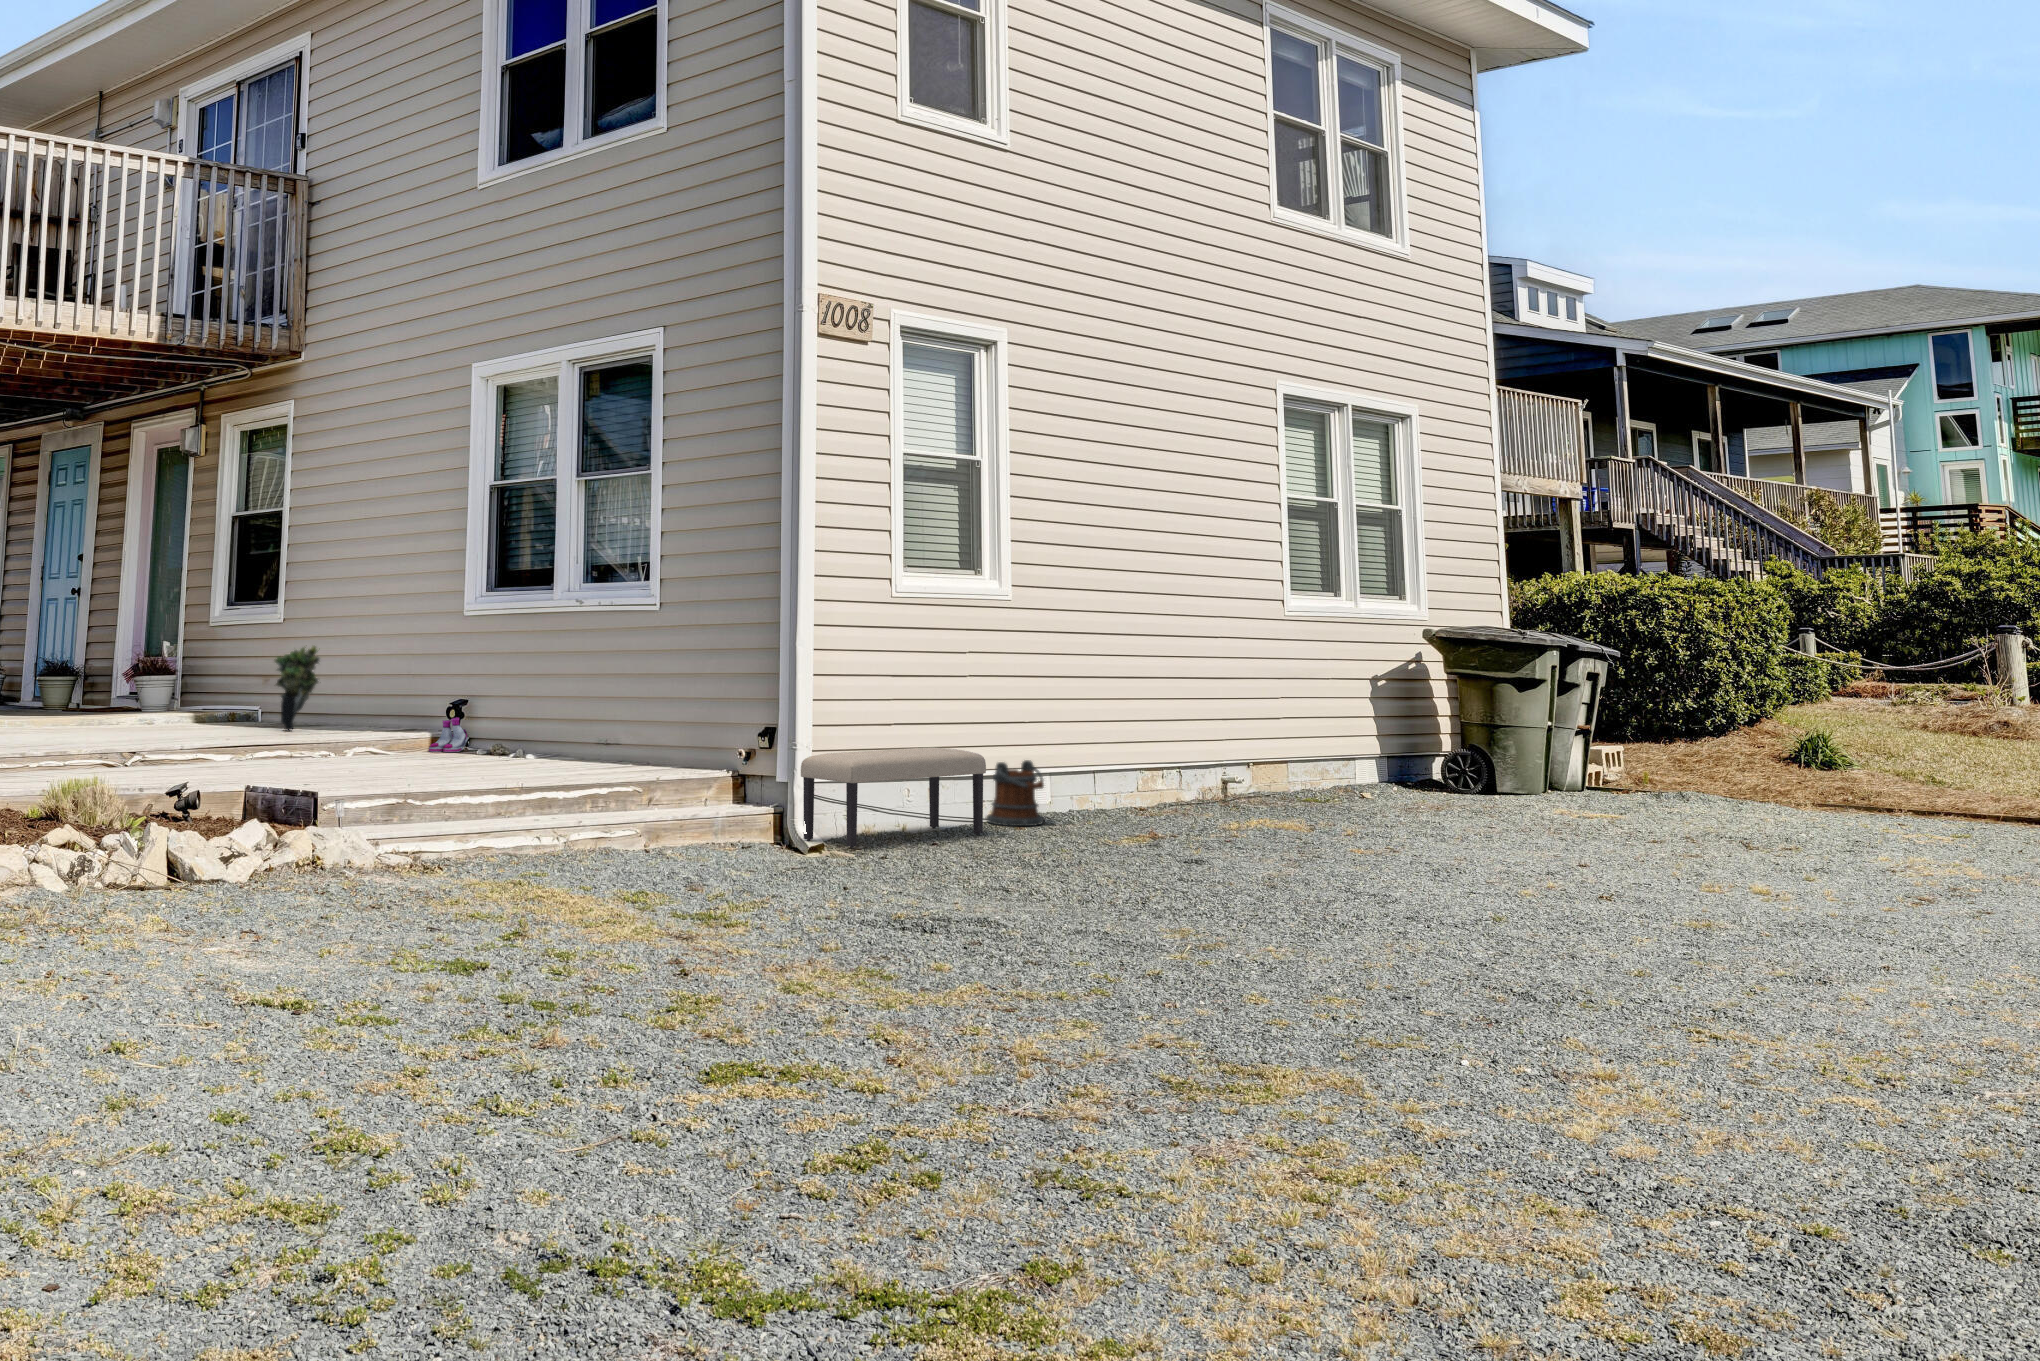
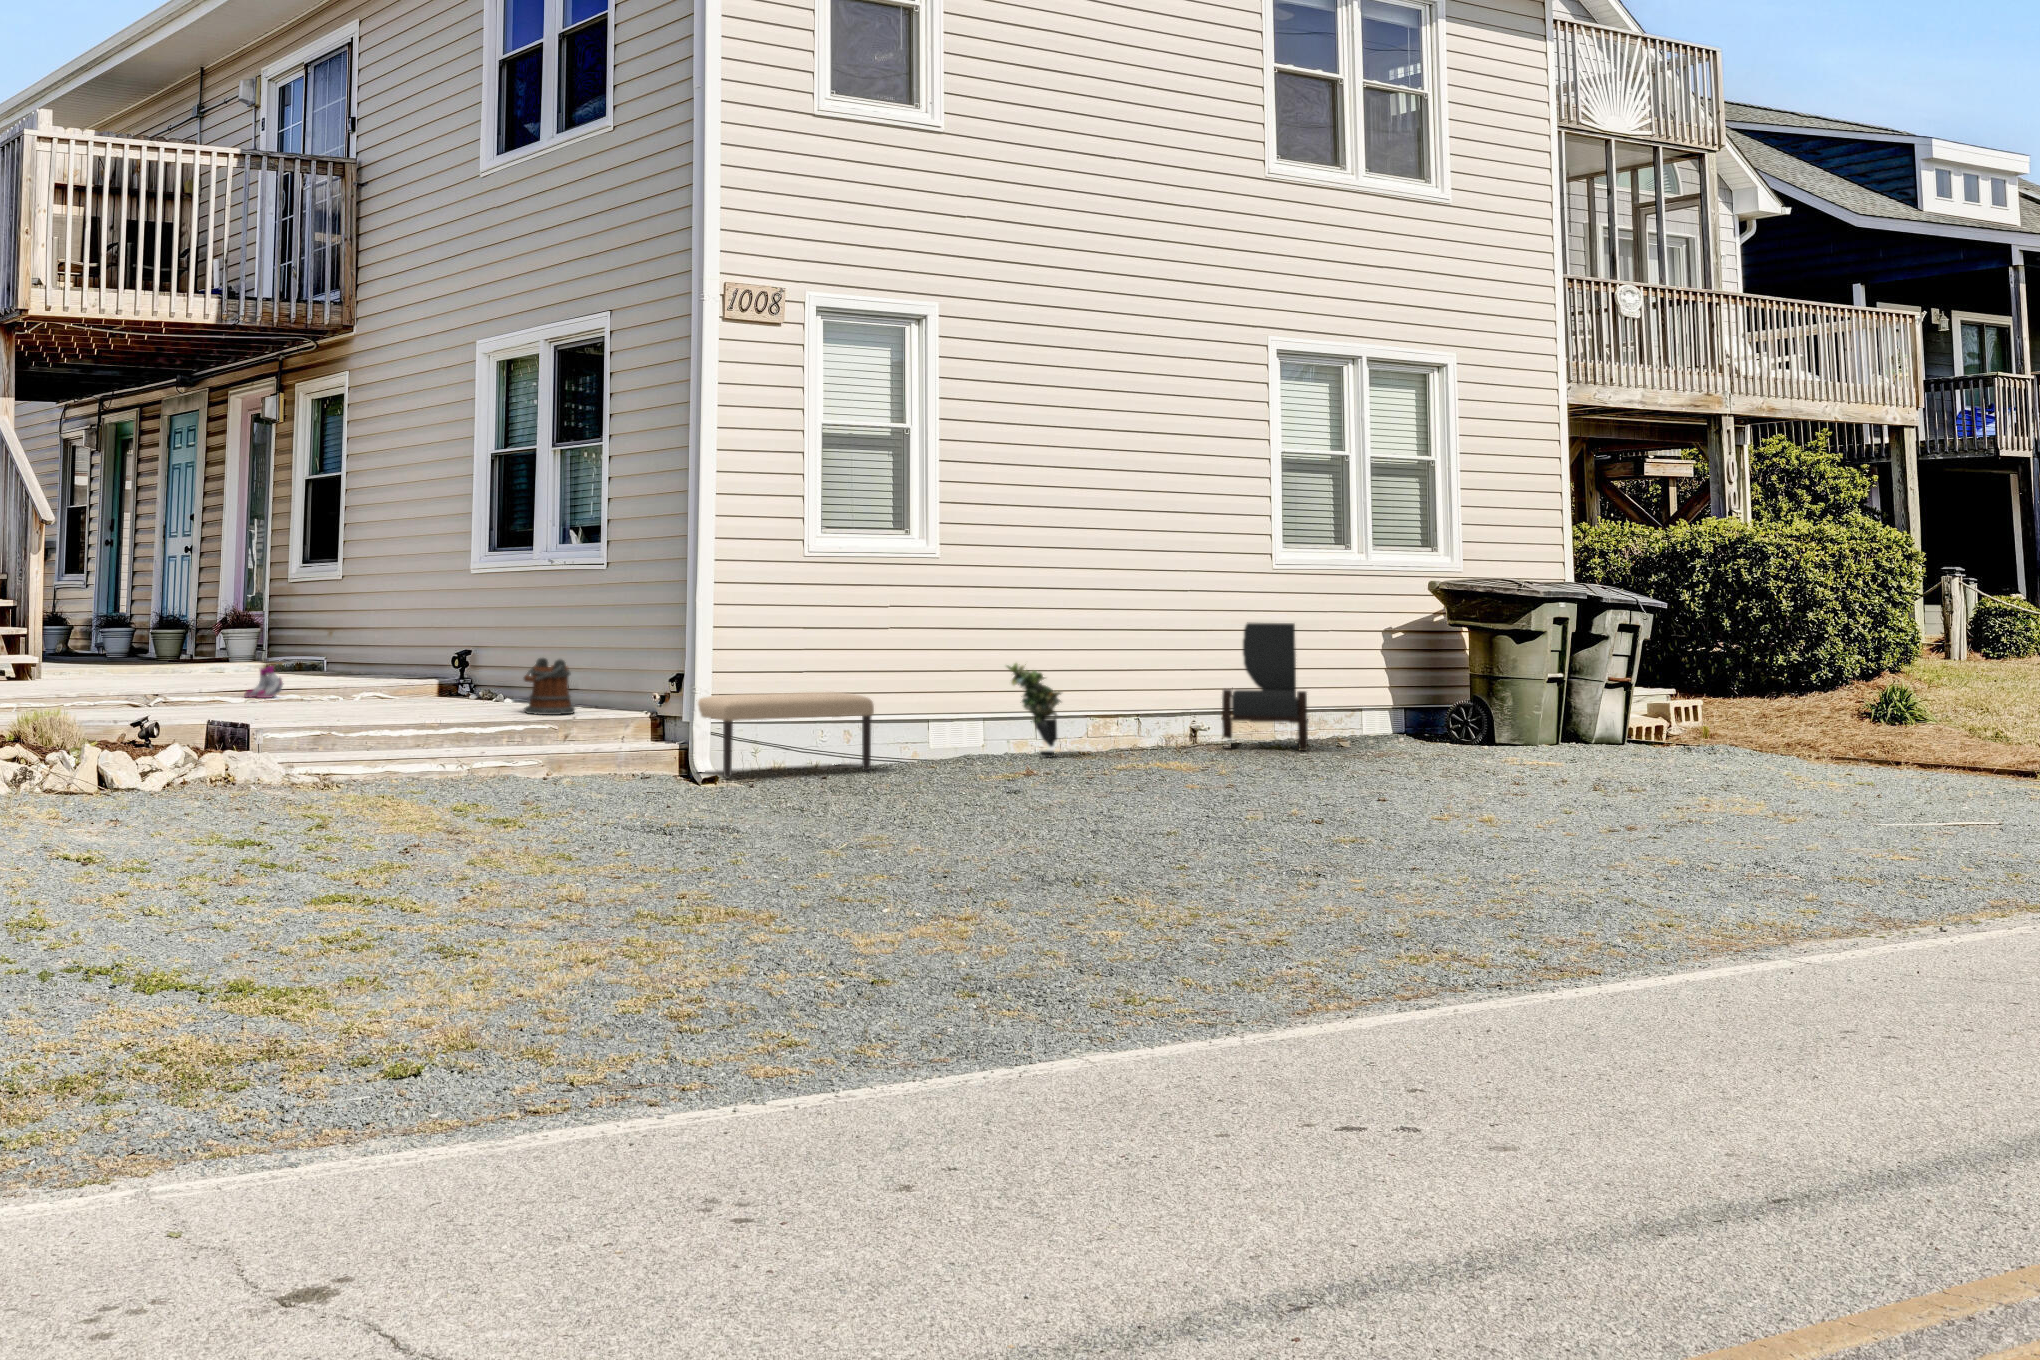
potted plant: present [275,646,320,730] -> present [1007,663,1061,757]
lounge chair: none [1257,669,1362,802] -> present [1221,623,1308,751]
boots: present [429,717,468,752] -> present [245,666,283,698]
bucket: present [986,760,1044,826] -> present [524,658,575,715]

